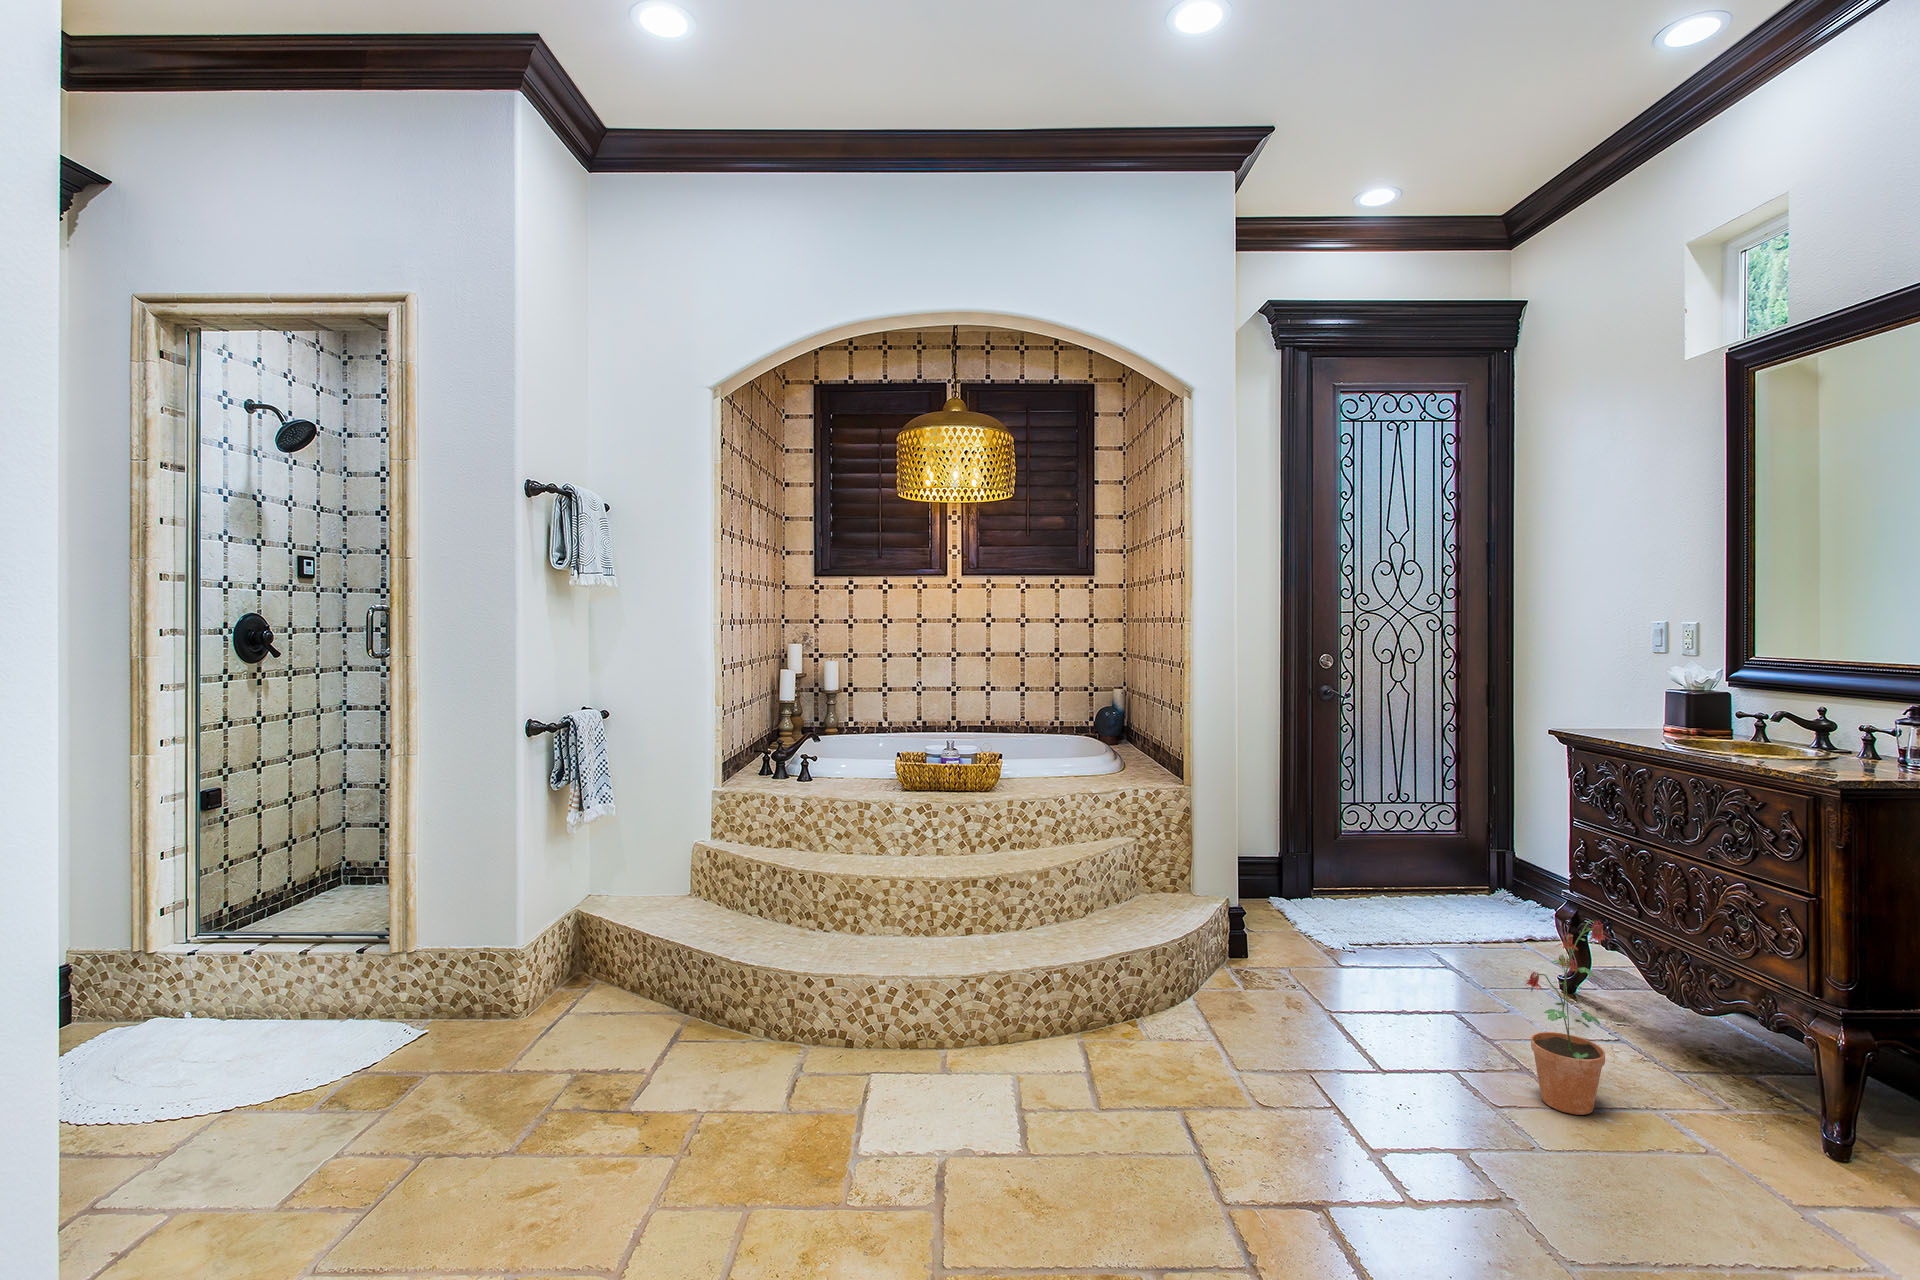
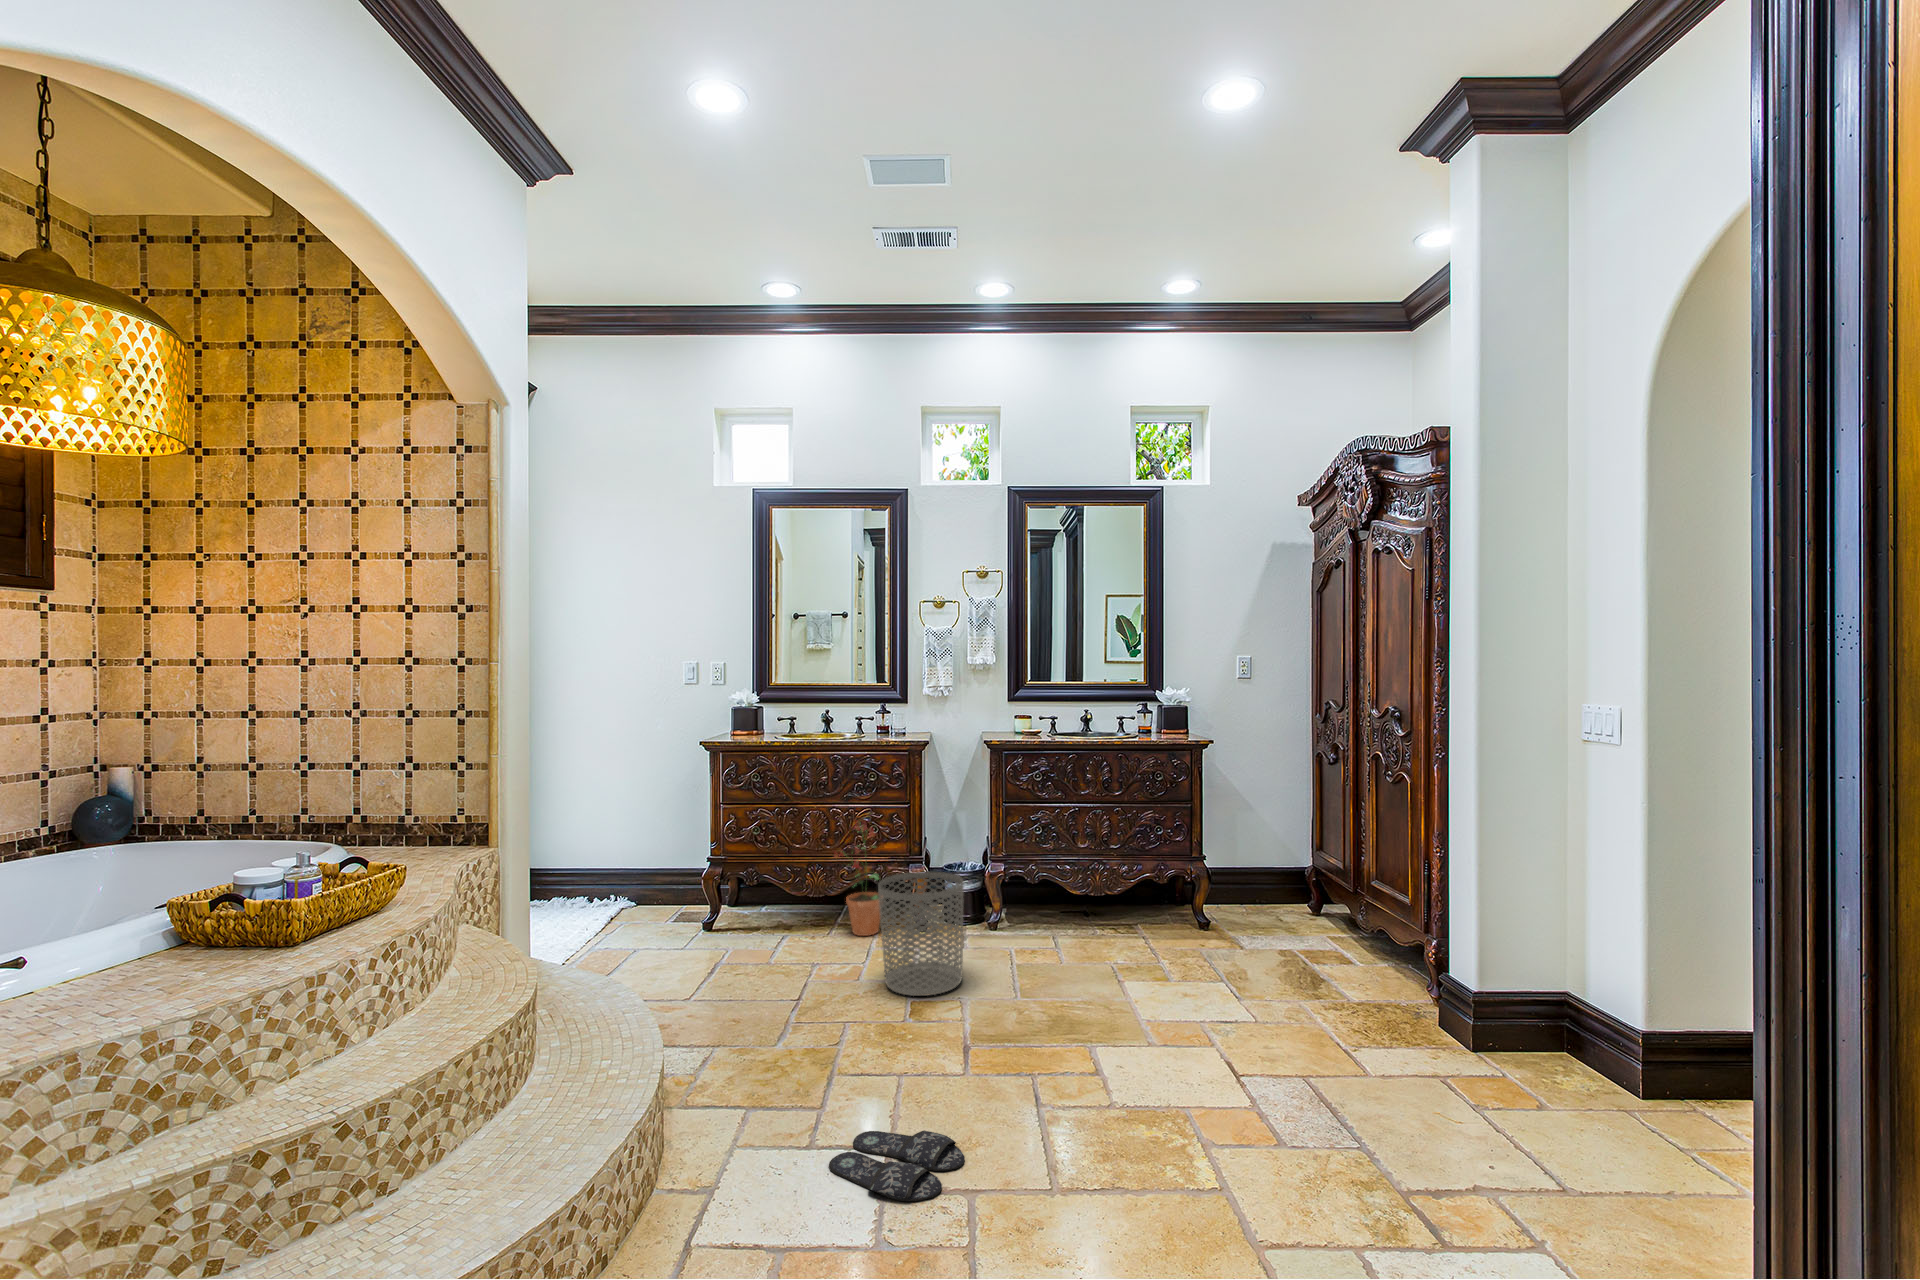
waste bin: none [1298,977,1445,1191] -> present [878,872,964,996]
slippers: none [828,1101,949,1175] -> present [829,1130,965,1202]

